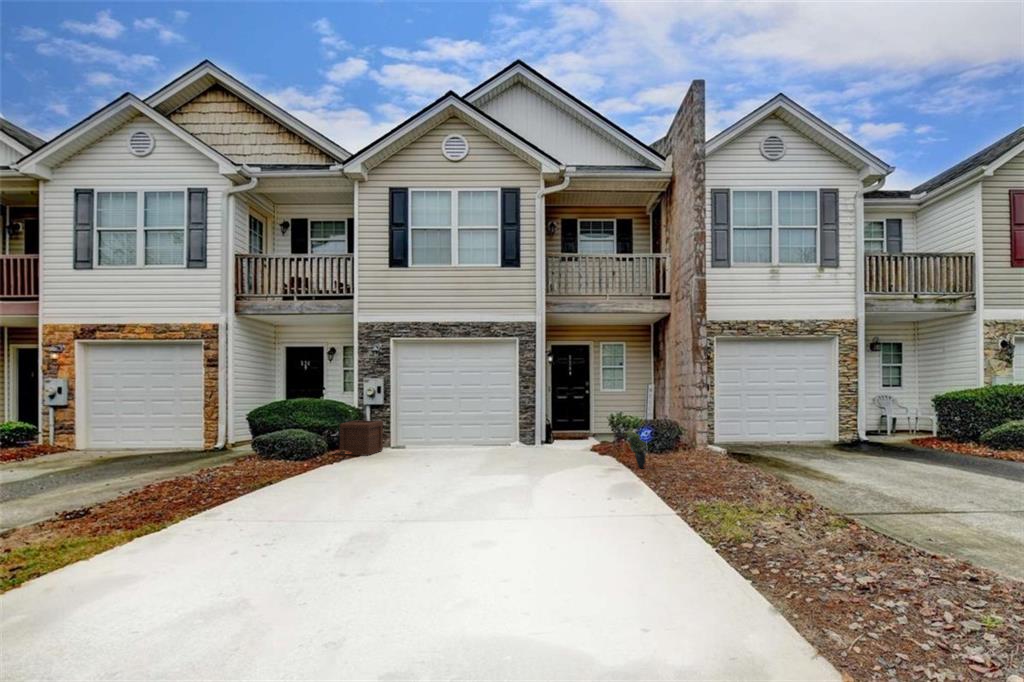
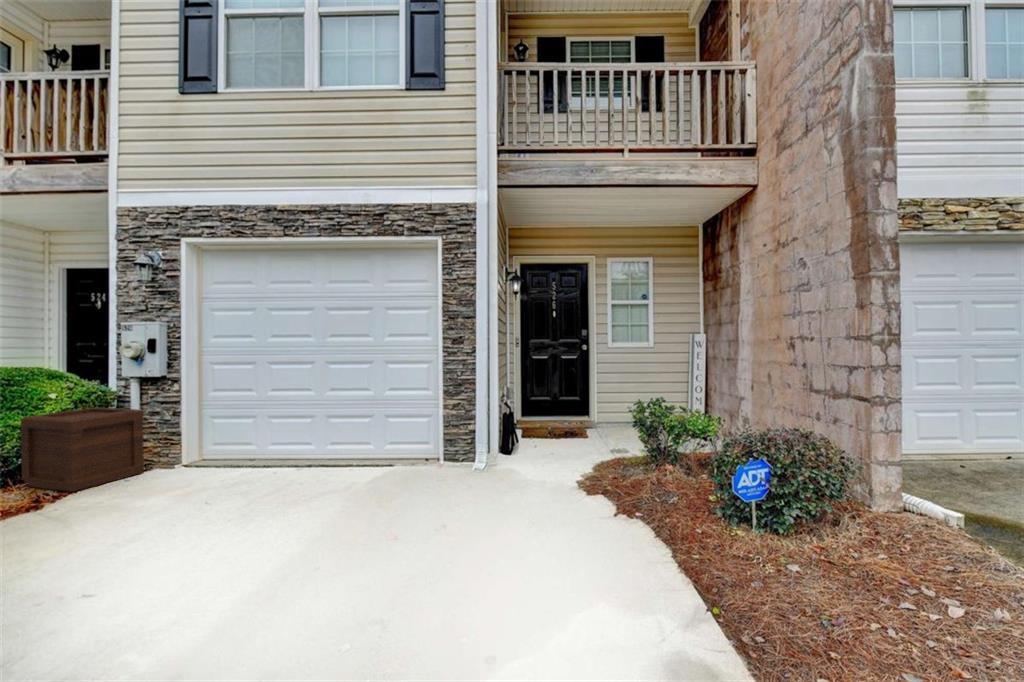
potted plant: present [626,431,646,469] -> none [687,473,772,616]

